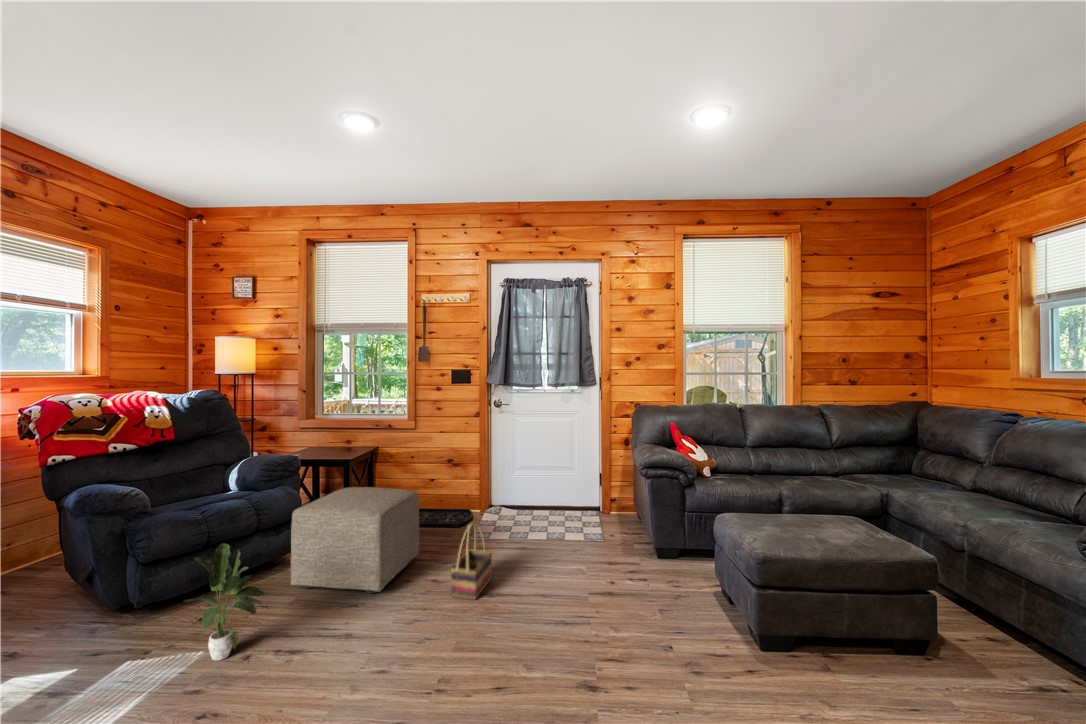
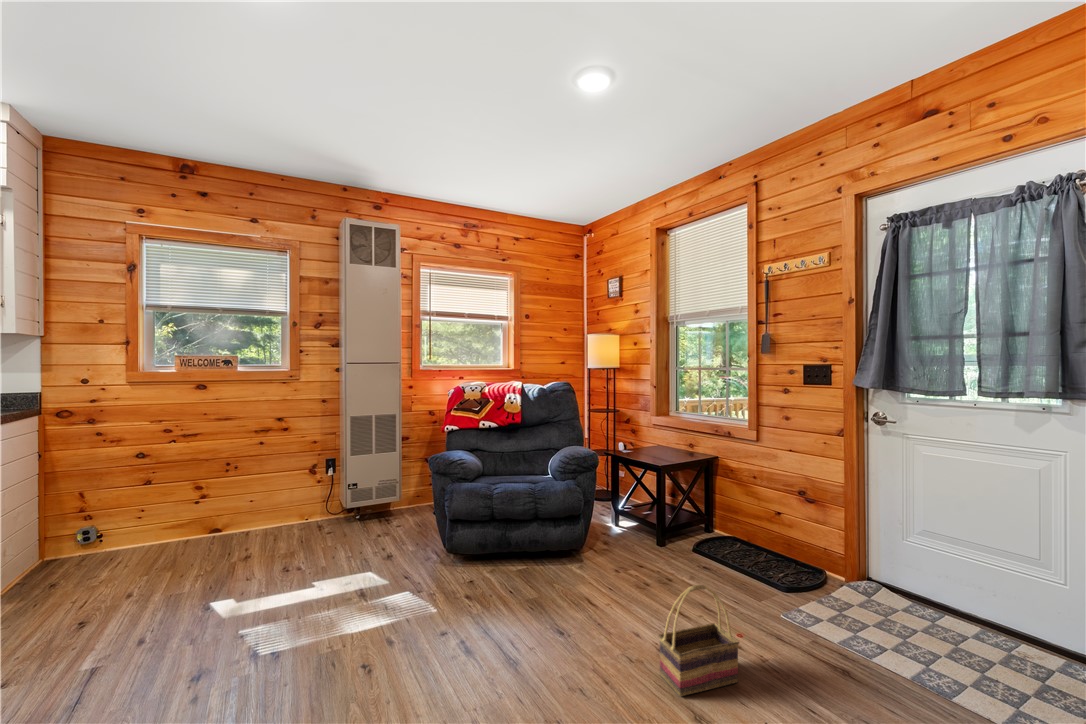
ottoman: present [291,487,419,593] -> none [547,496,685,624]
potted plant: present [186,544,268,661] -> none [414,517,488,618]

